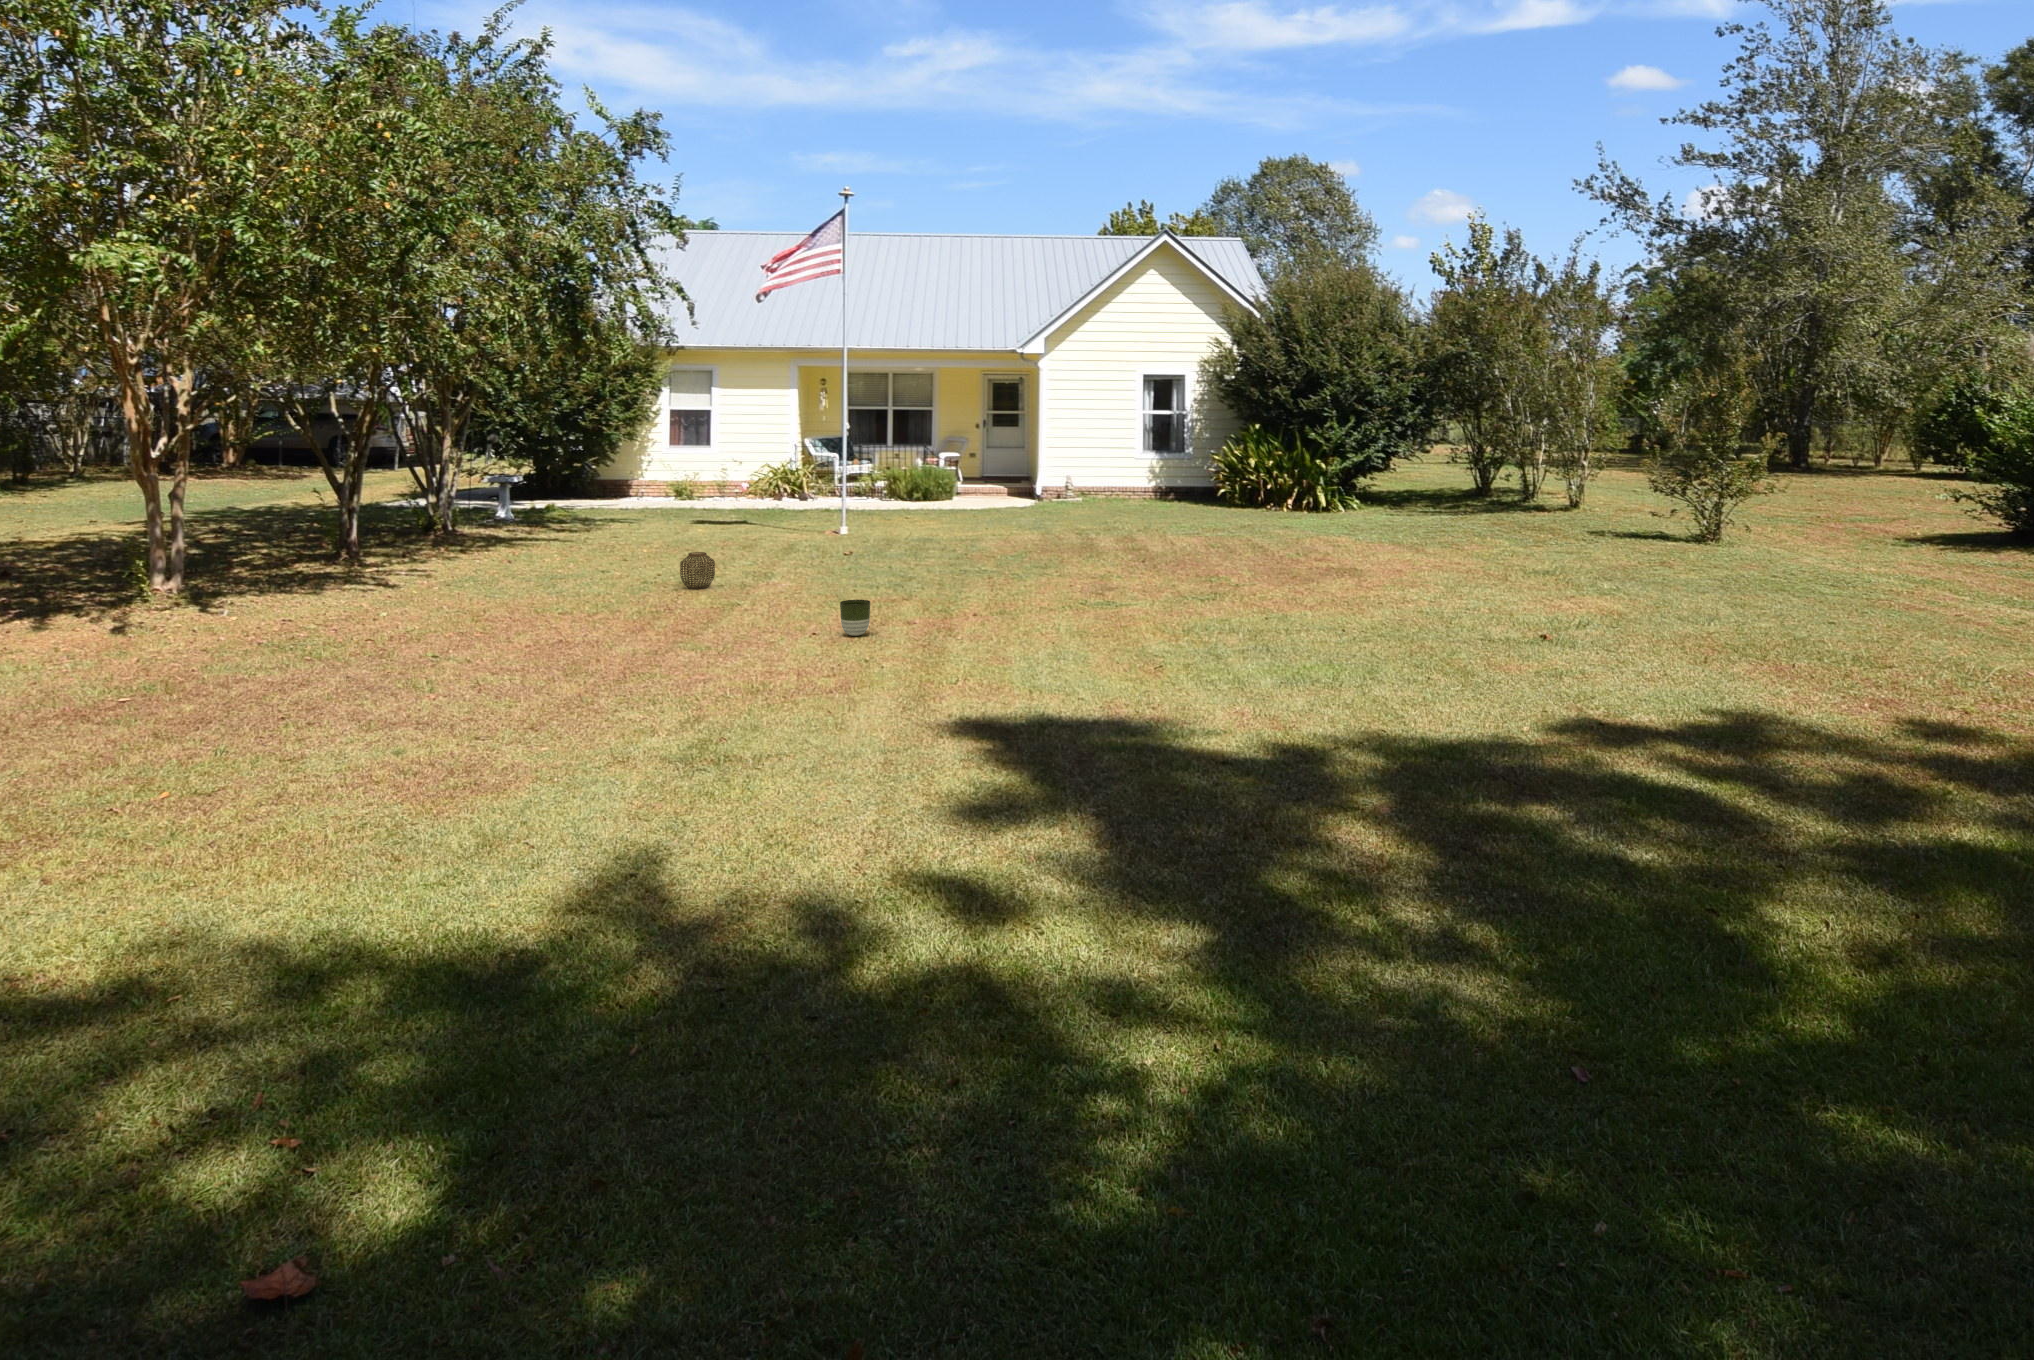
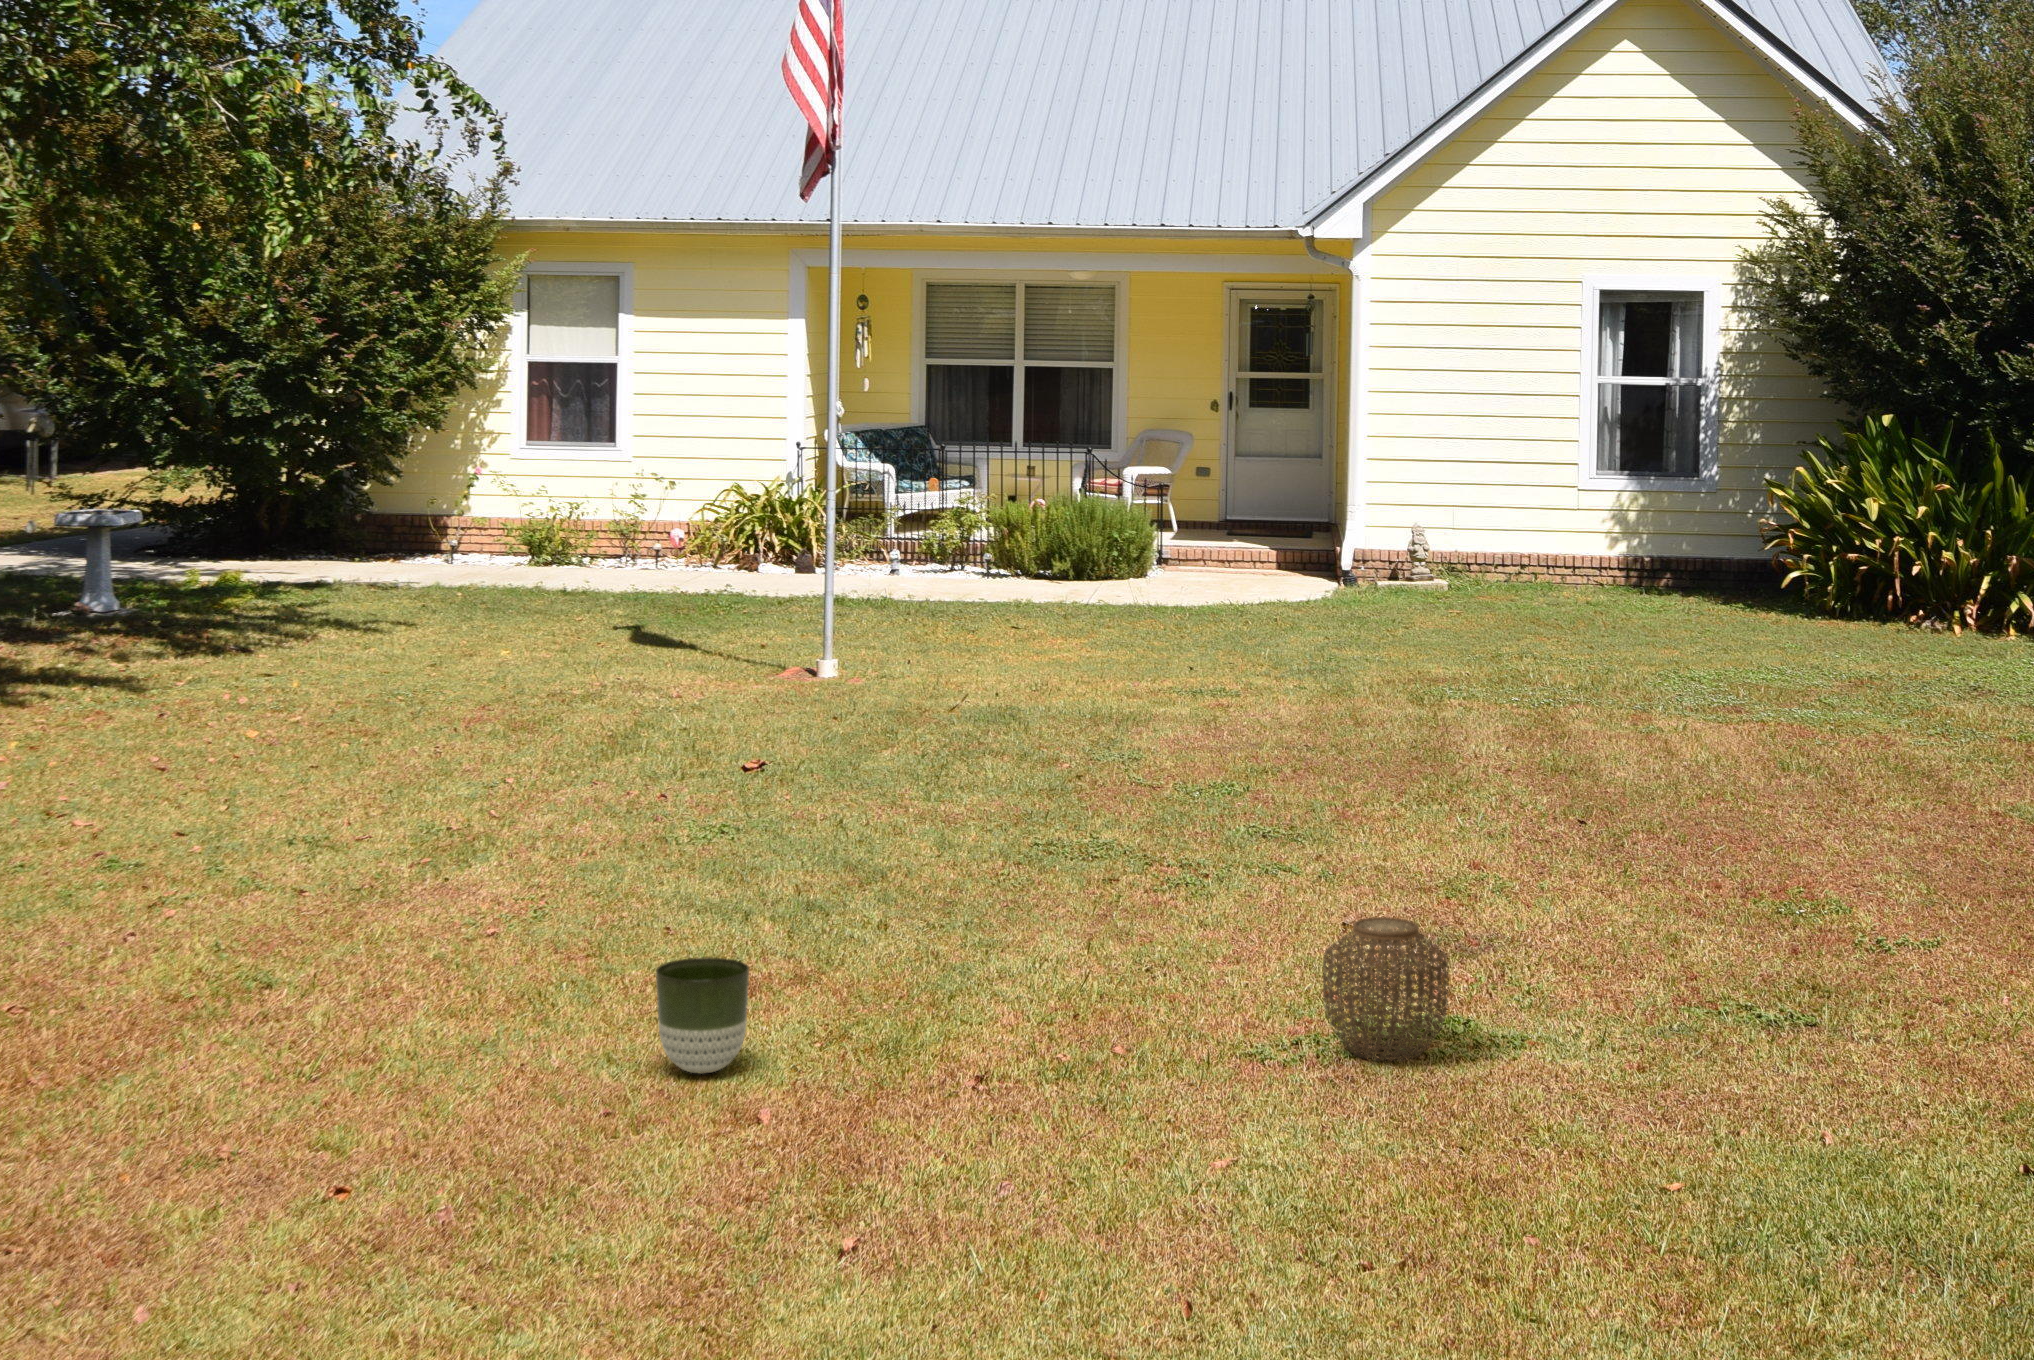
woven basket: present [680,552,715,589] -> present [1323,917,1449,1061]

